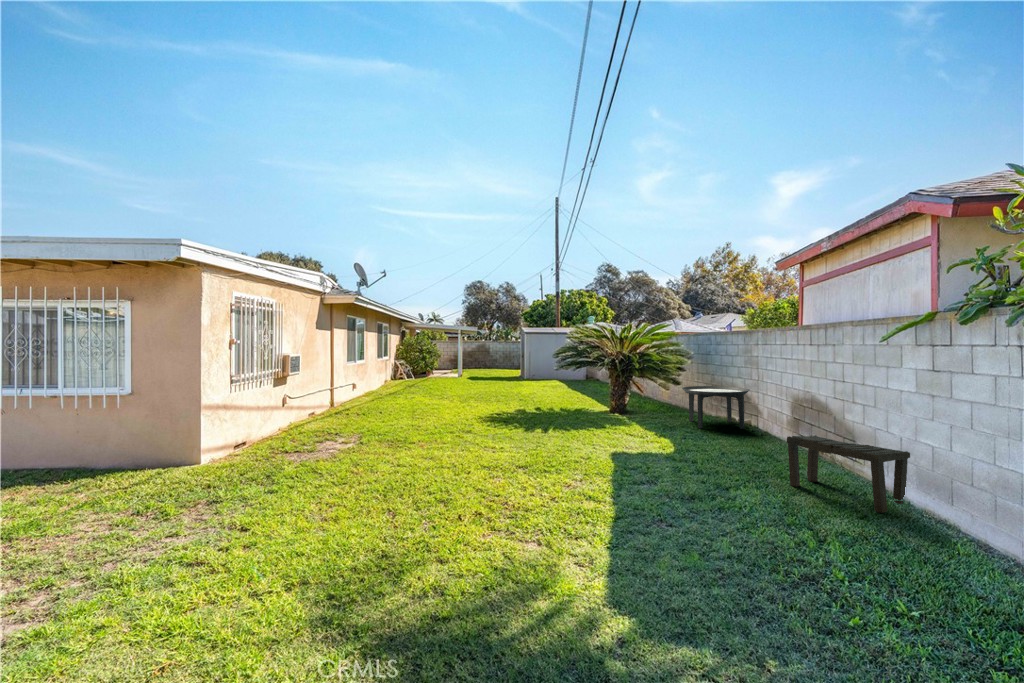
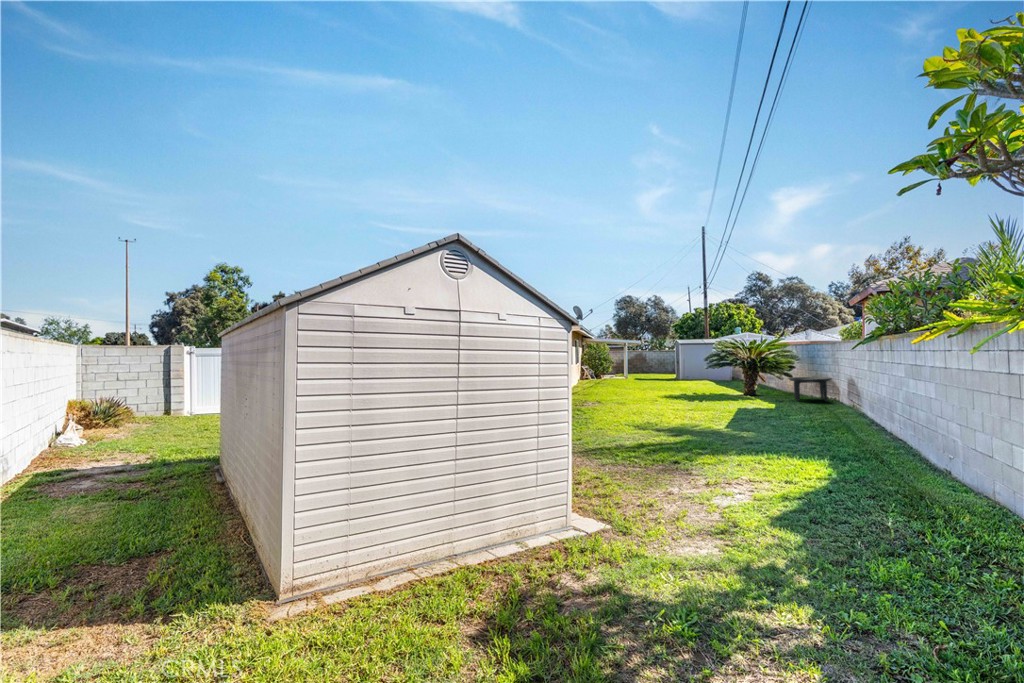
bench: present [787,435,910,513] -> none [819,393,866,420]

